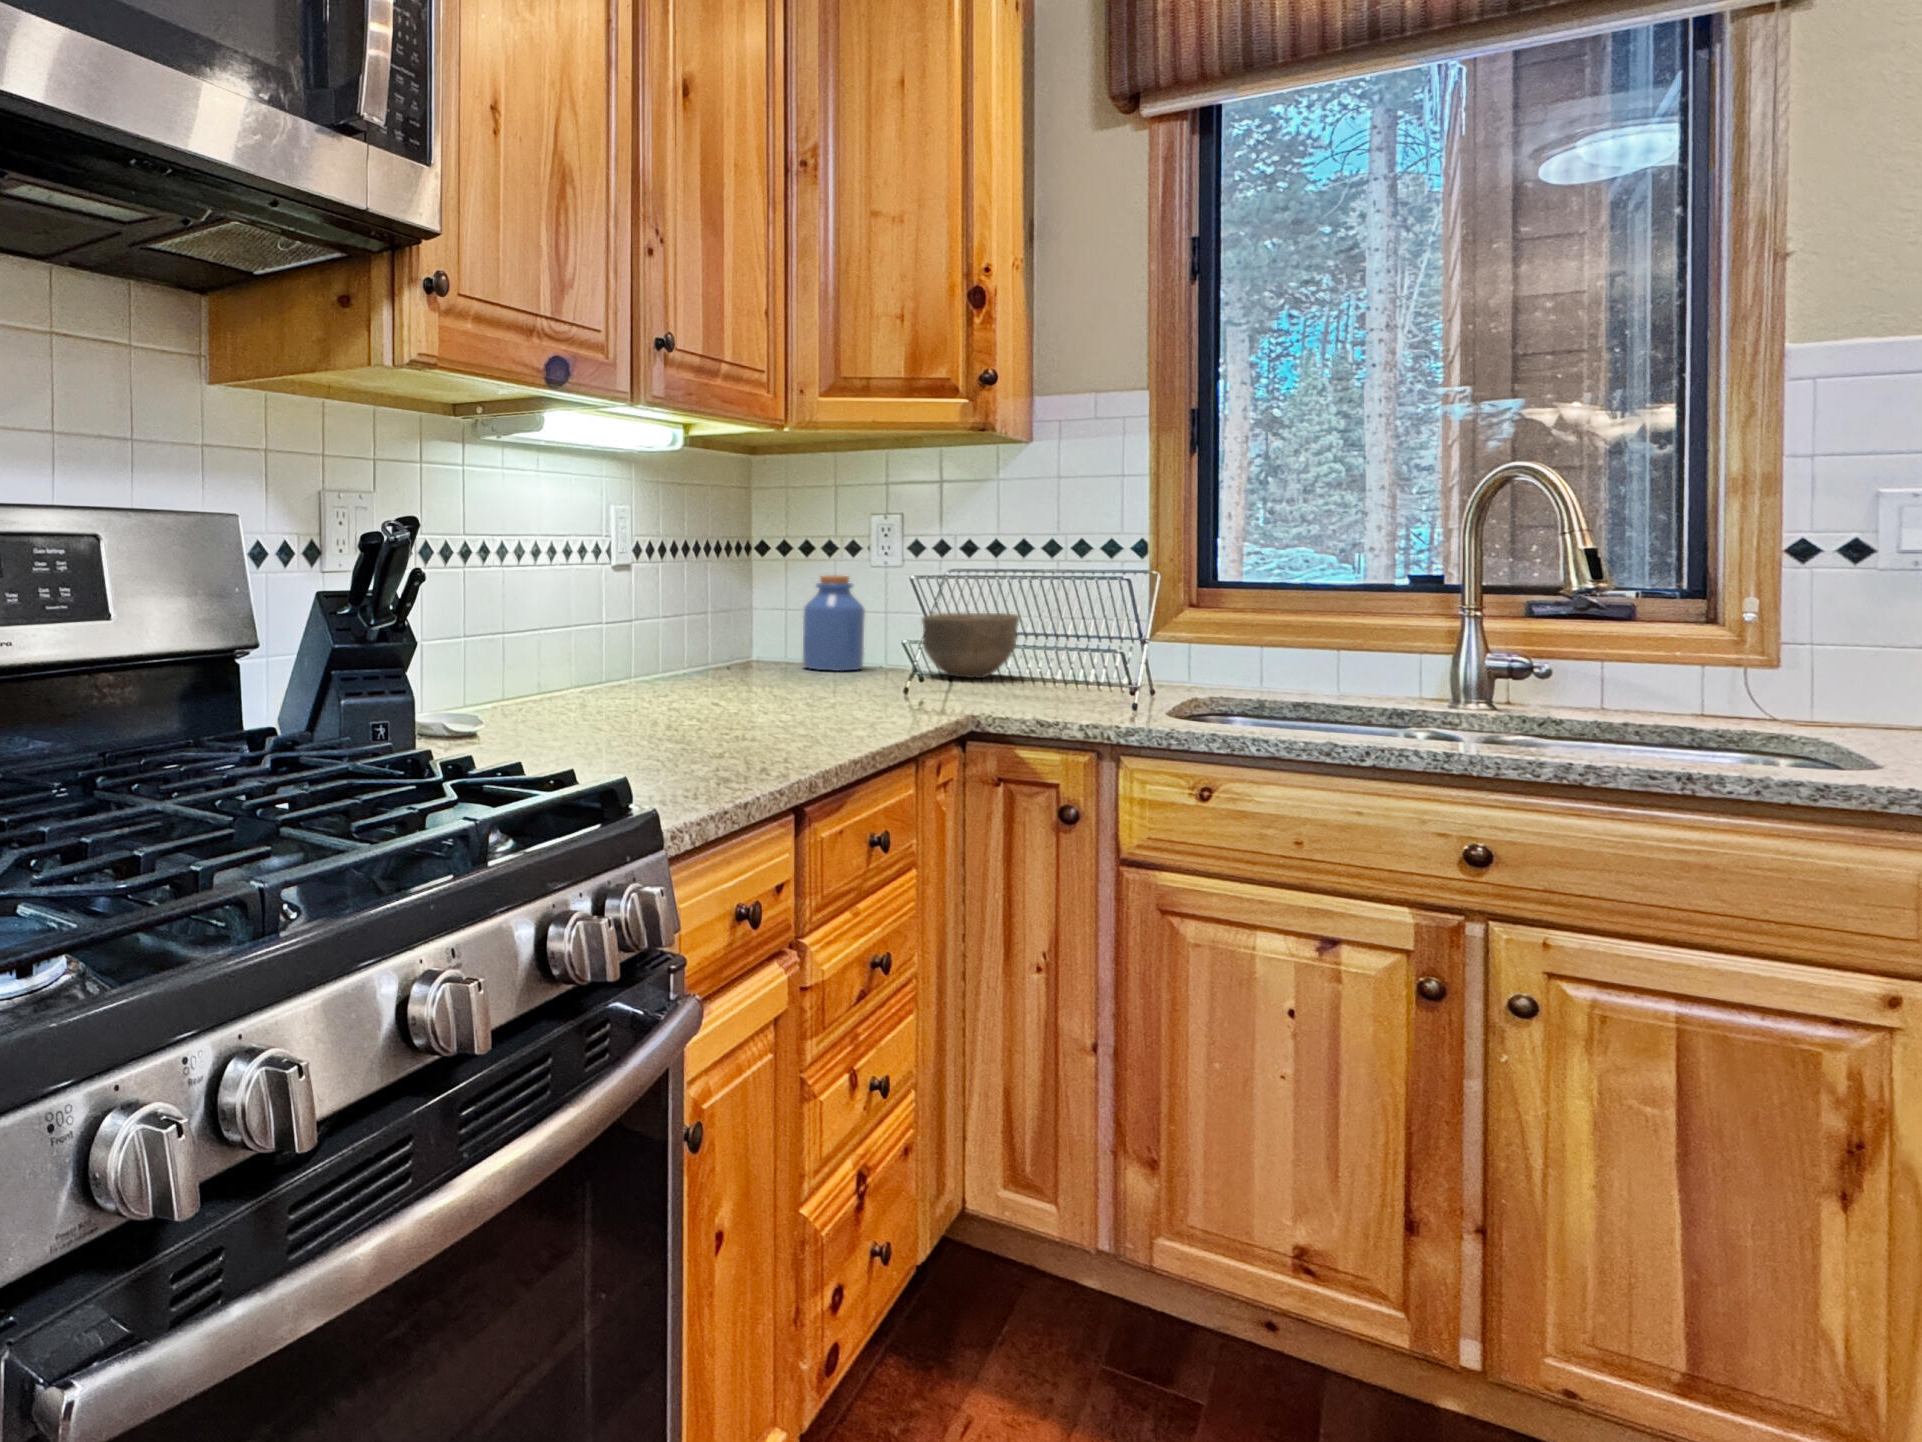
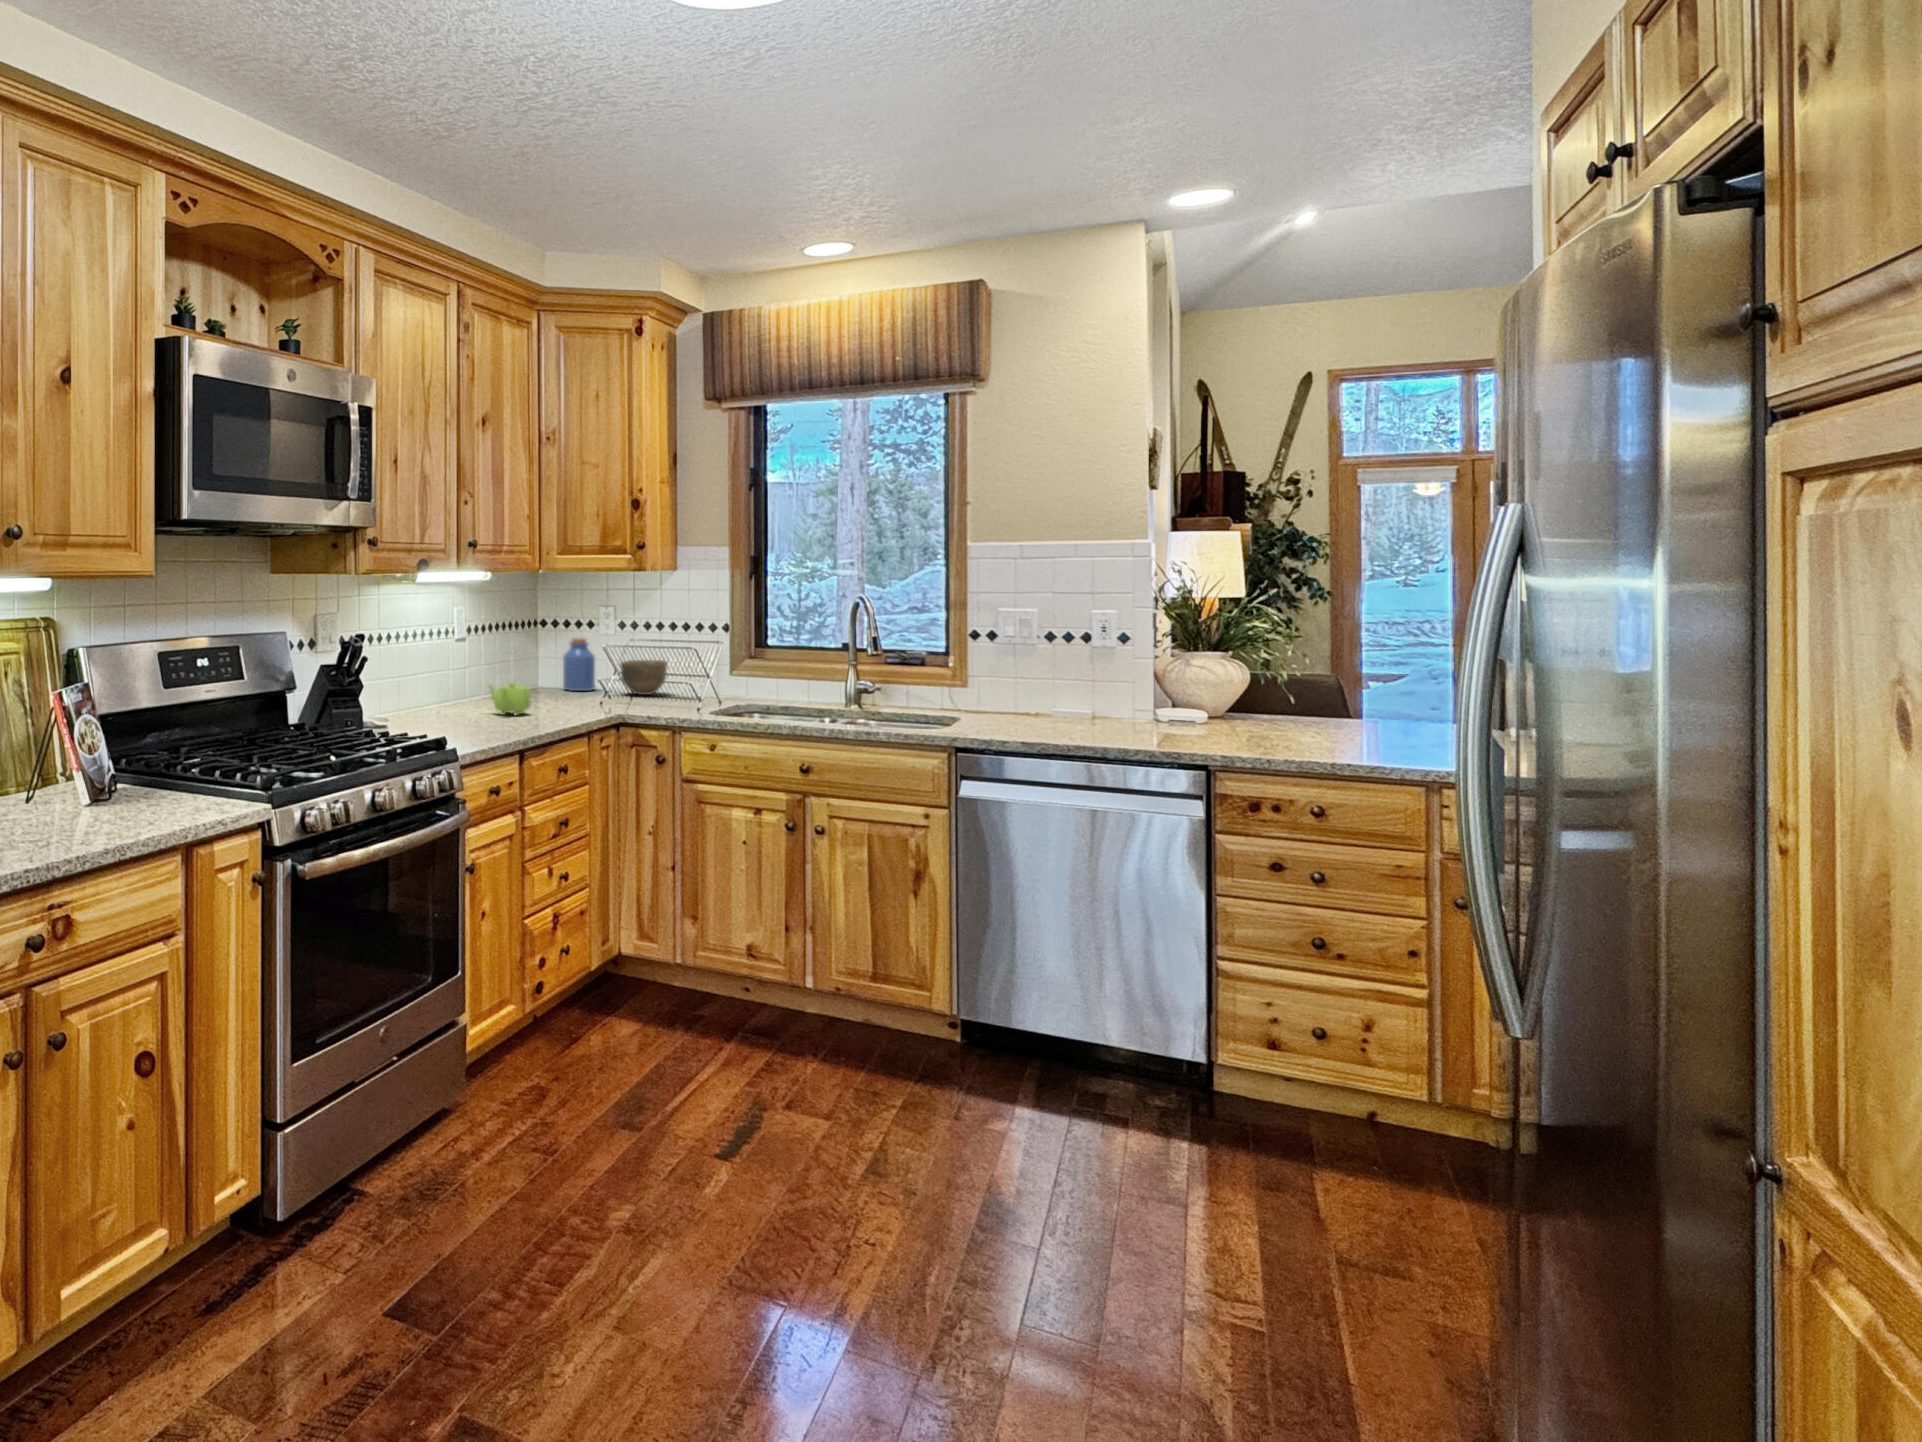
teapot: none [681,647,782,715] -> present [489,683,532,715]

